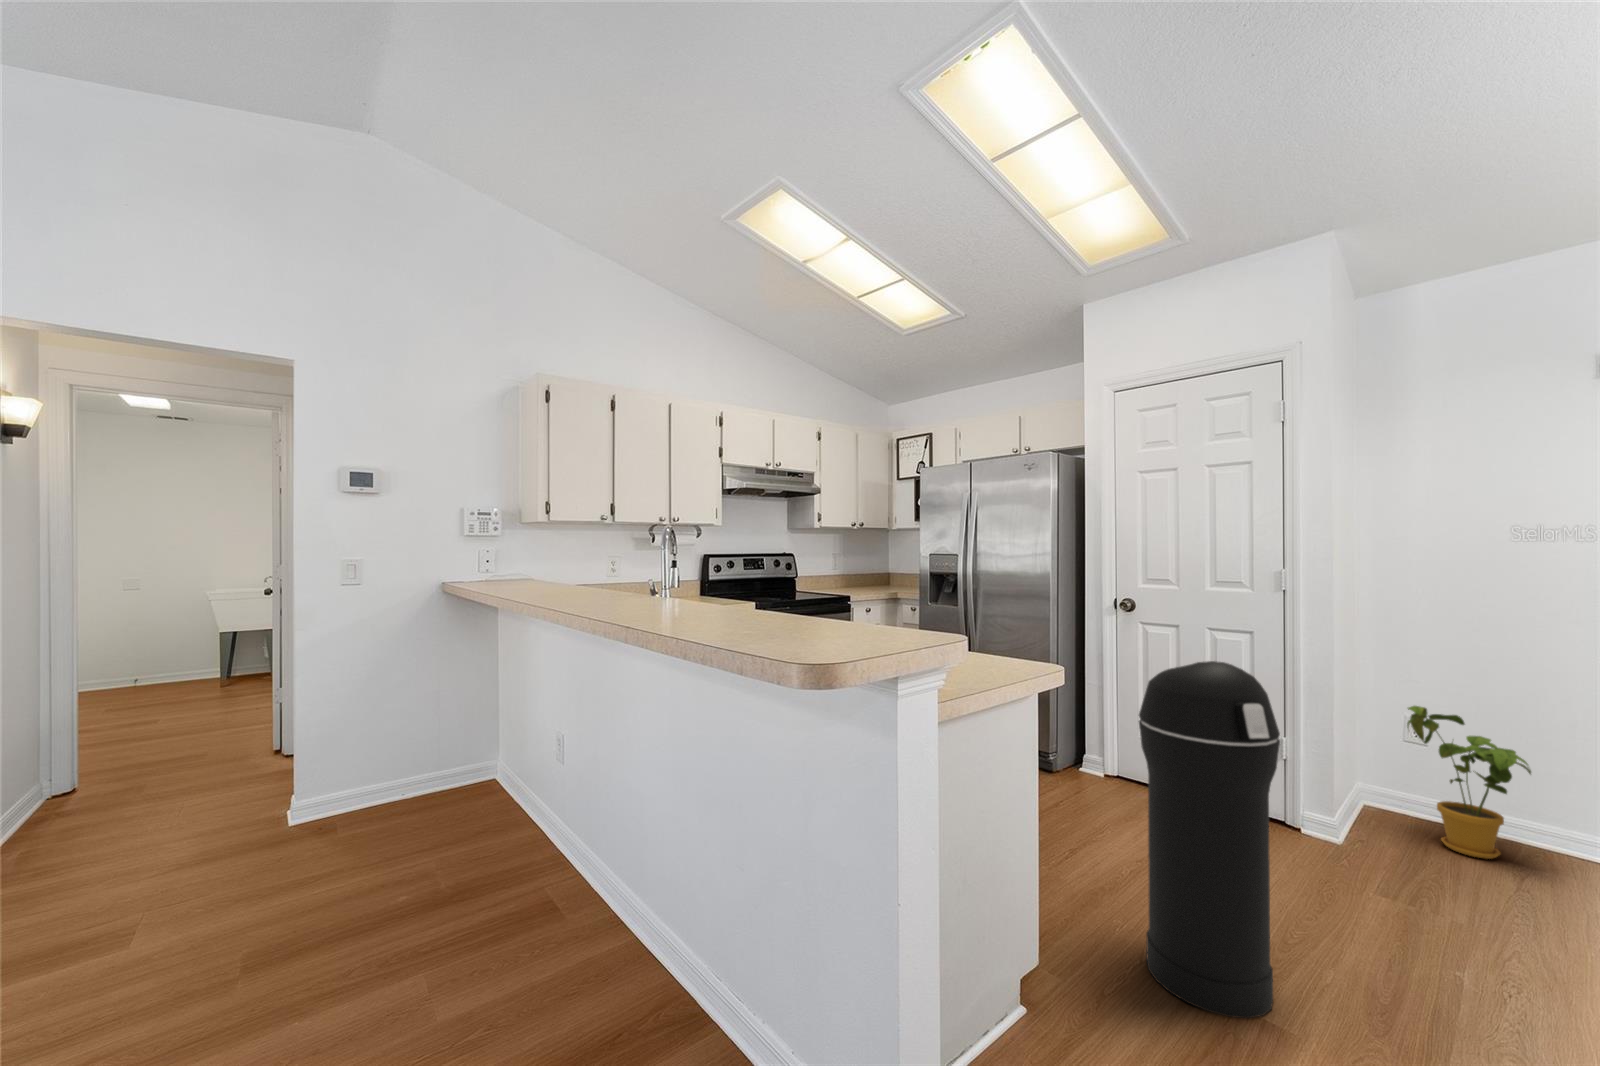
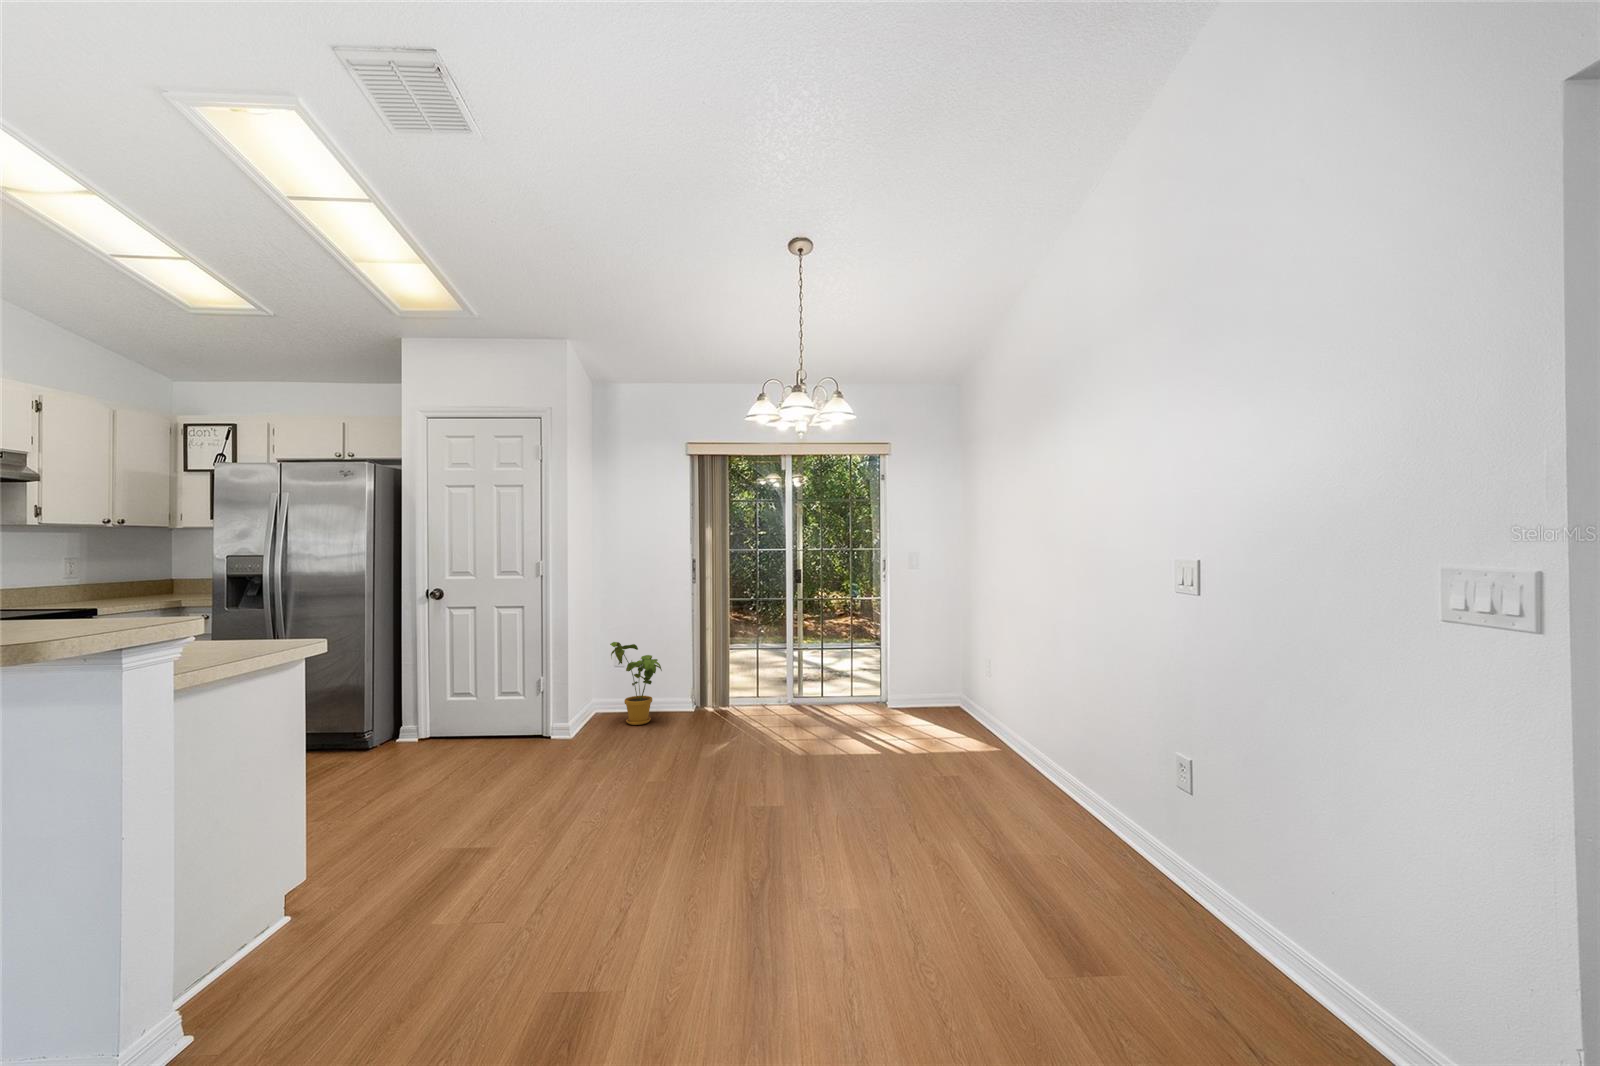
trash can: present [1139,661,1280,1018] -> none [402,625,495,860]

